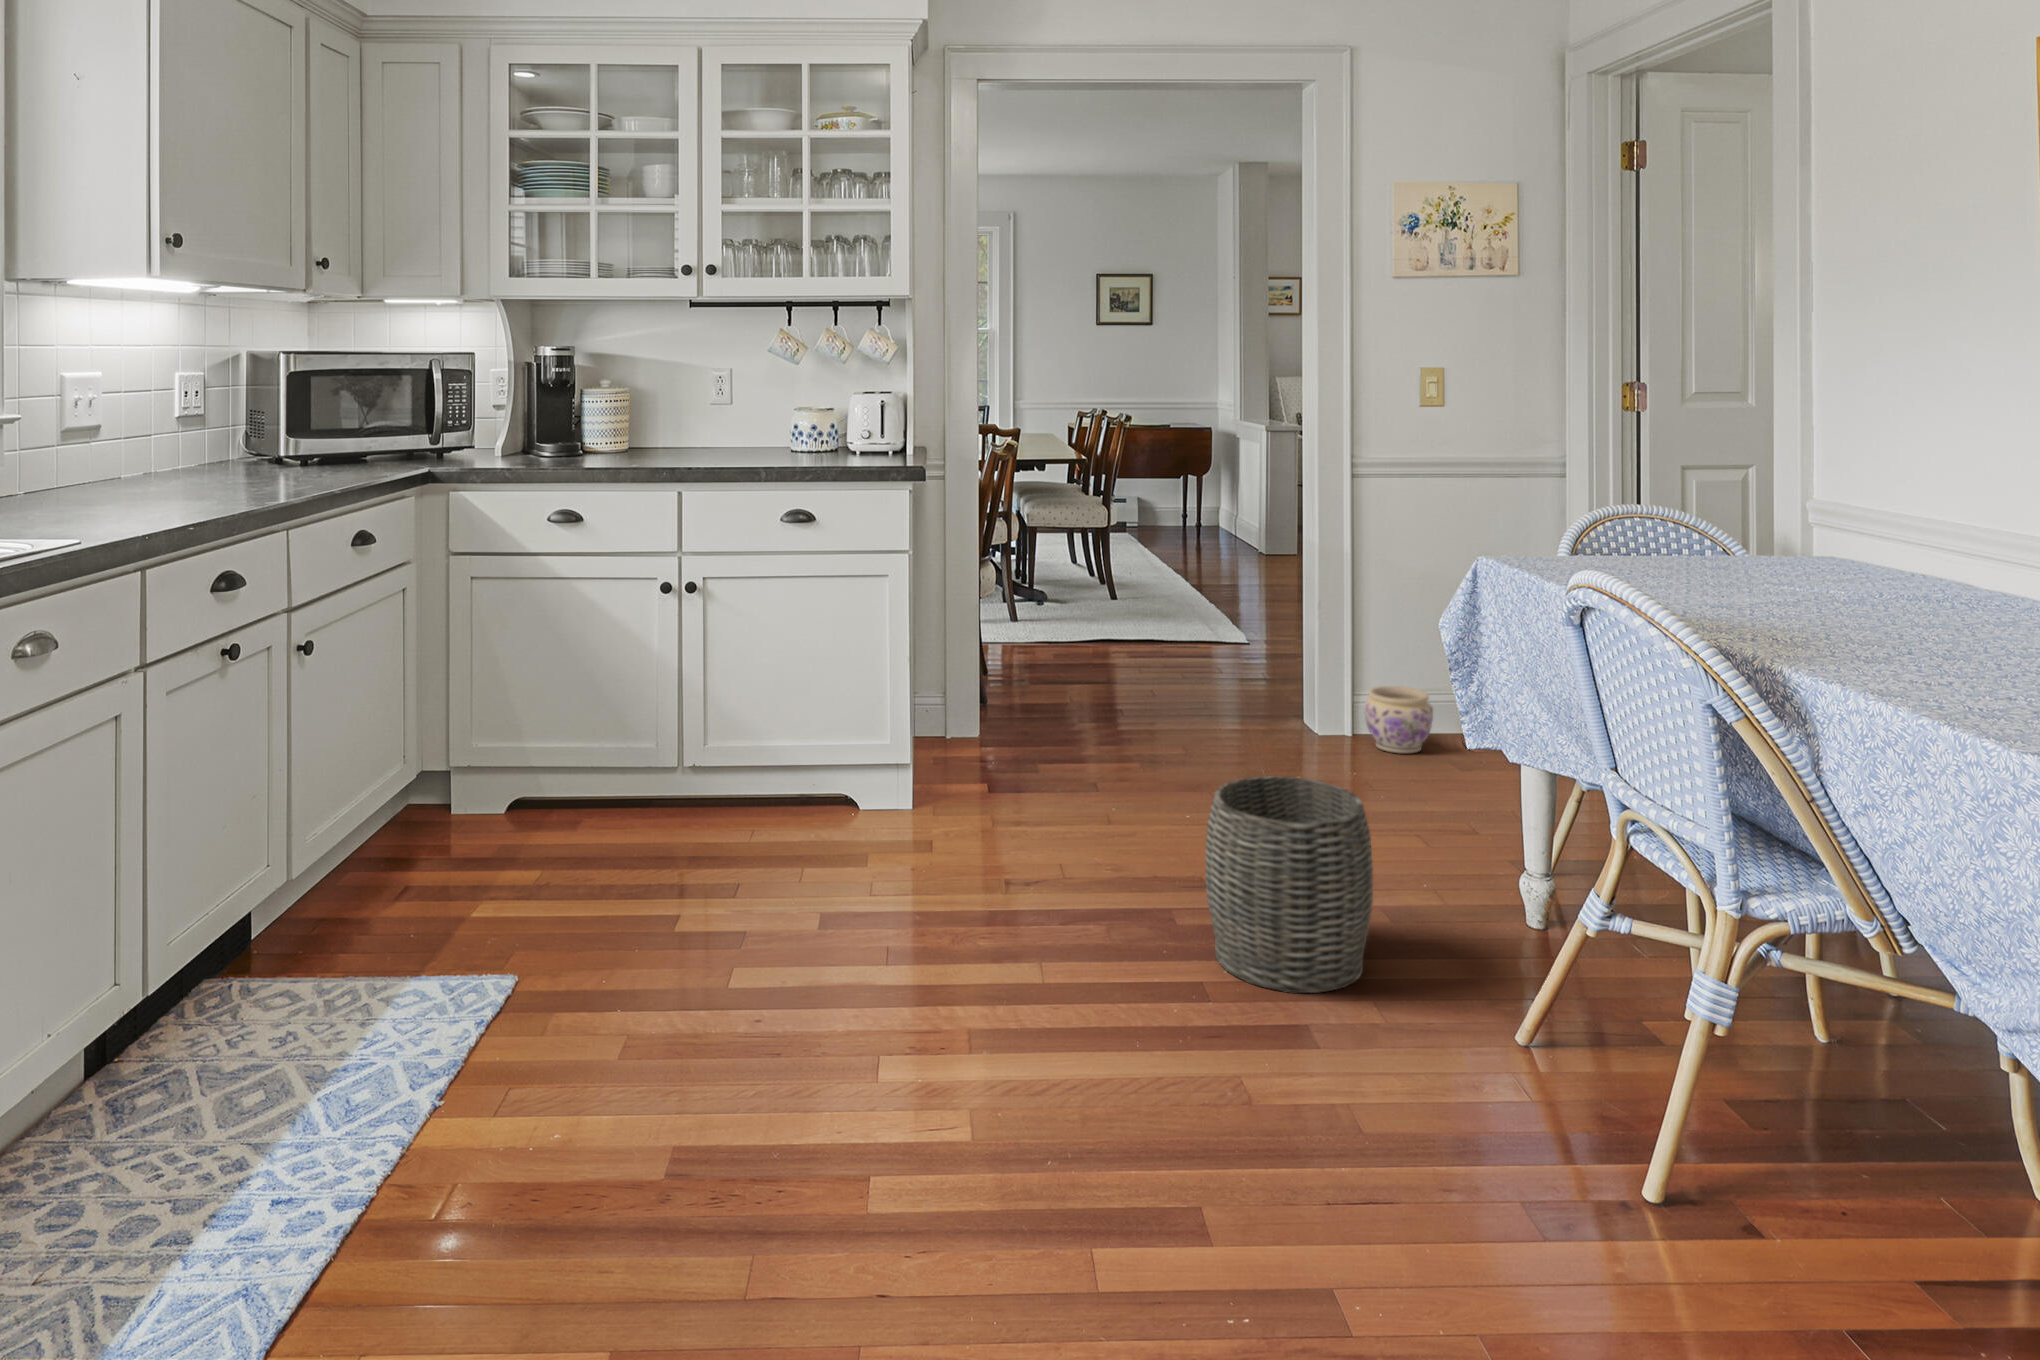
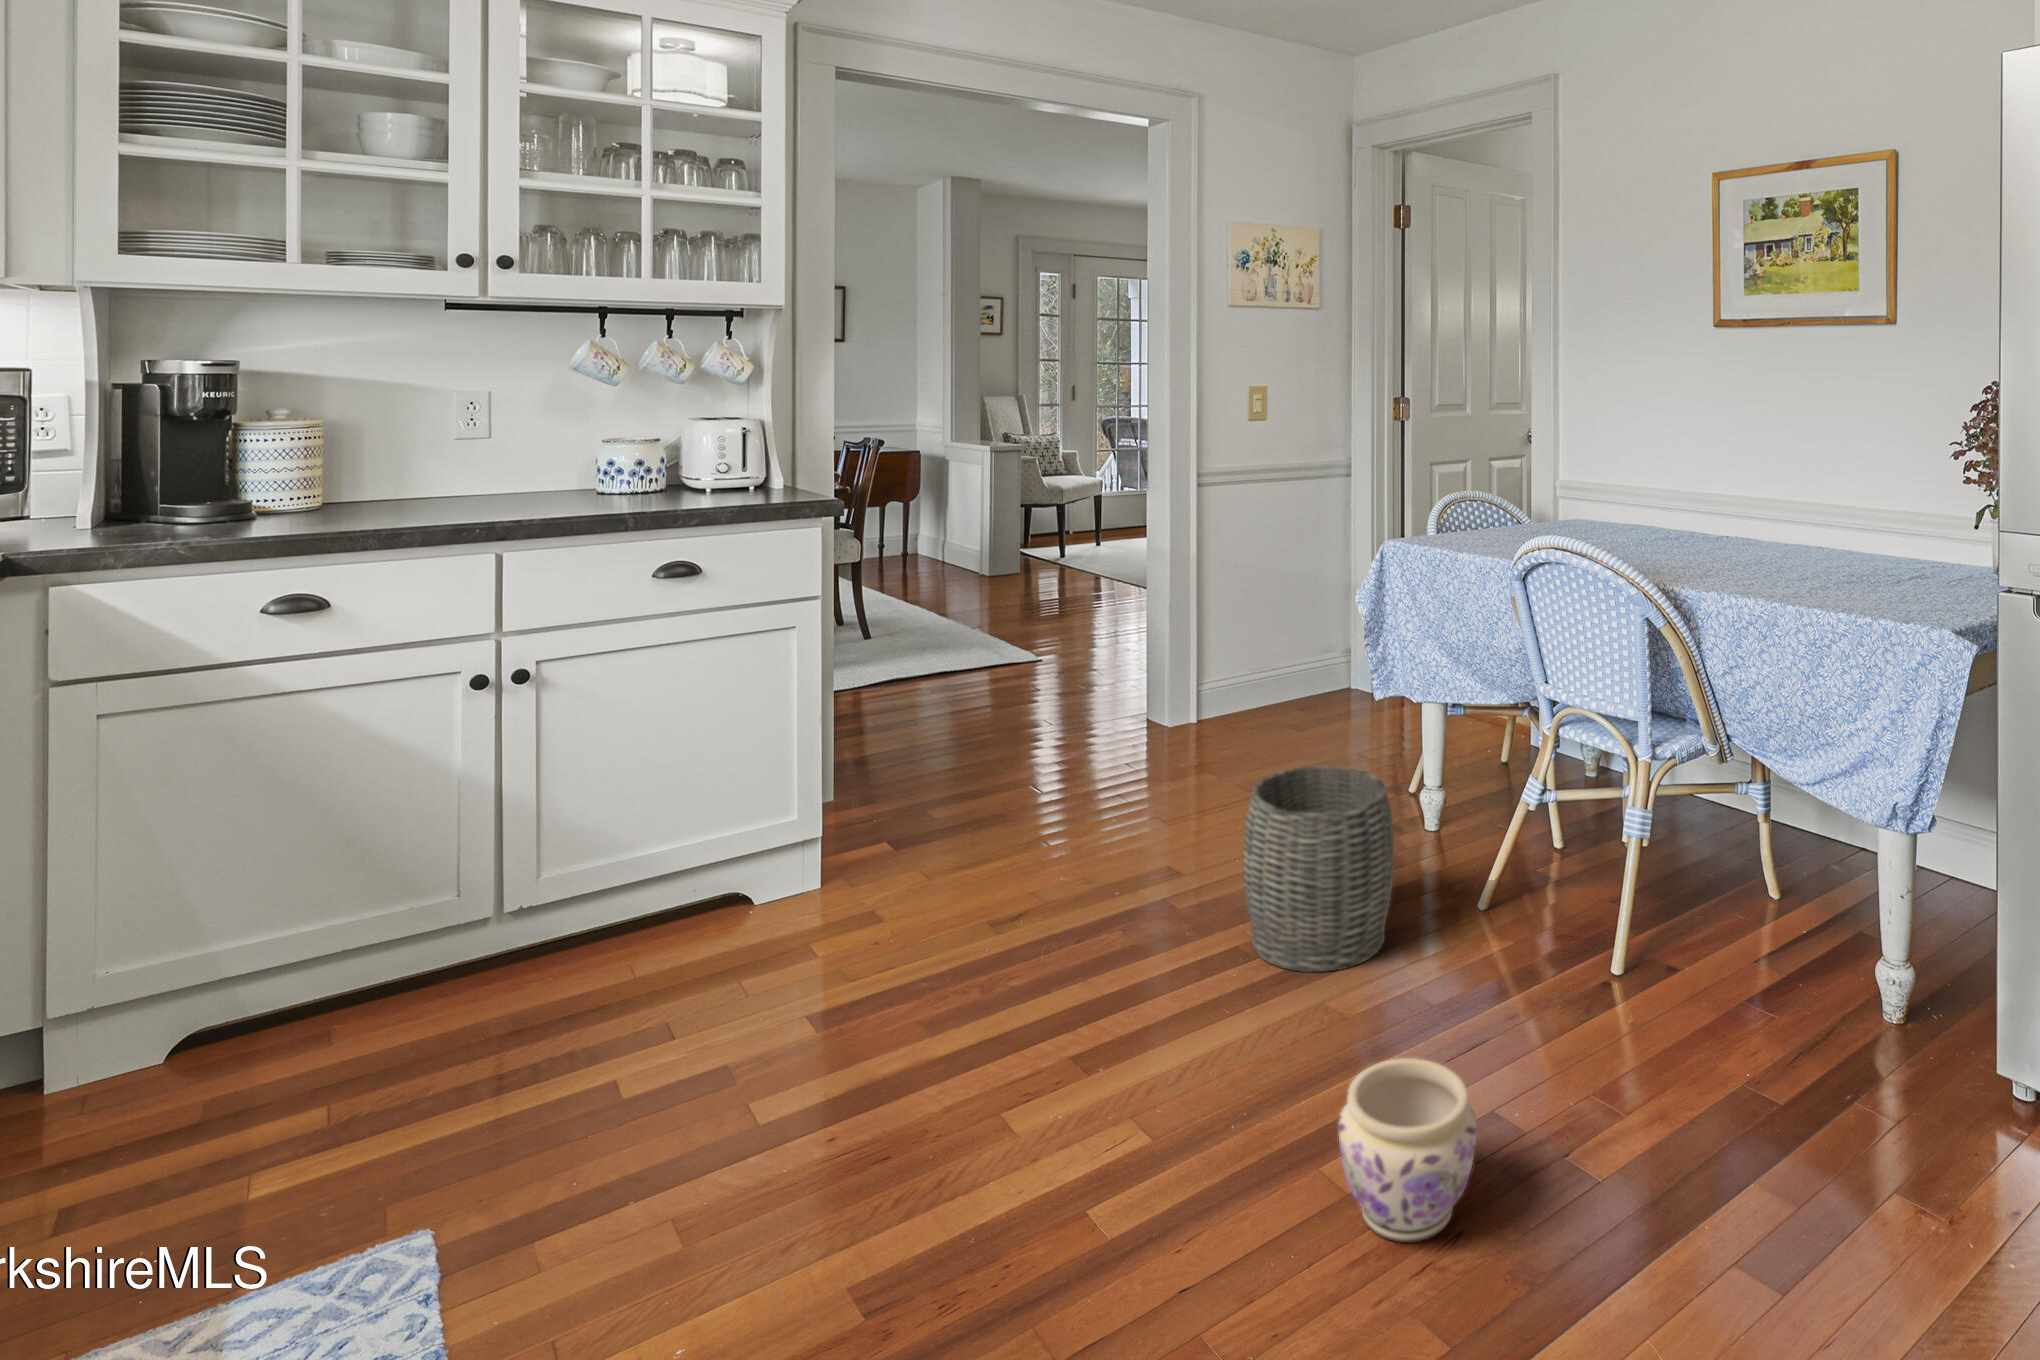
planter: present [1364,686,1433,754] -> present [1338,1058,1476,1243]

